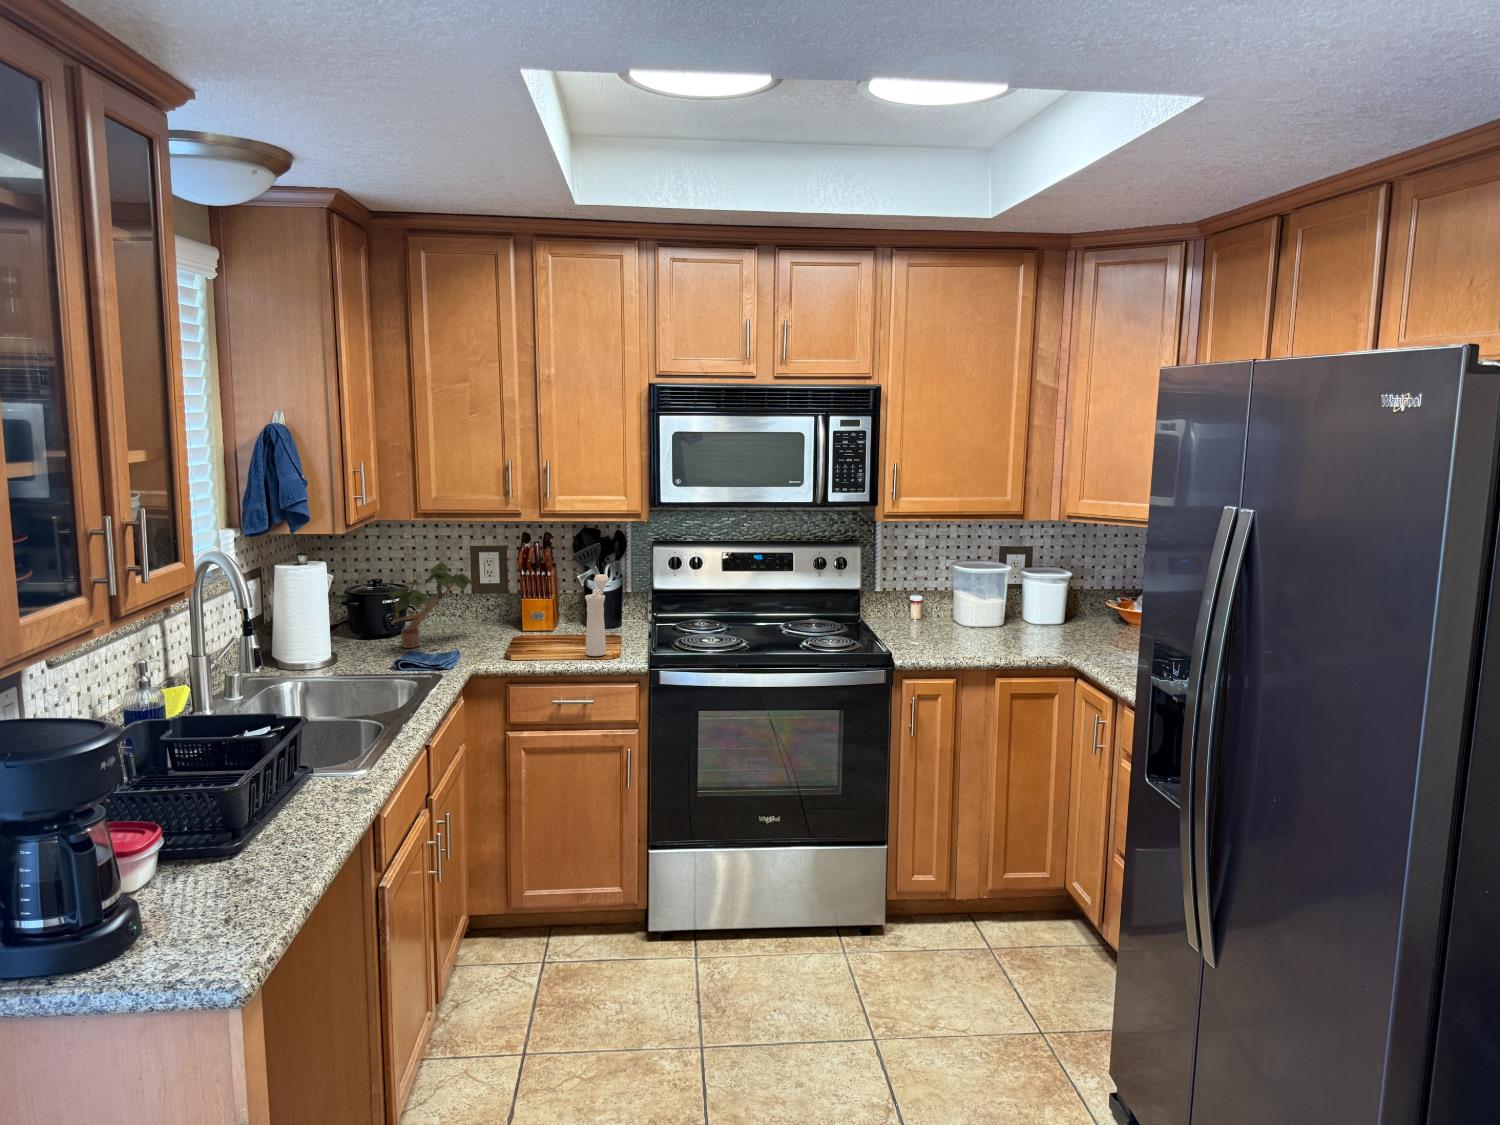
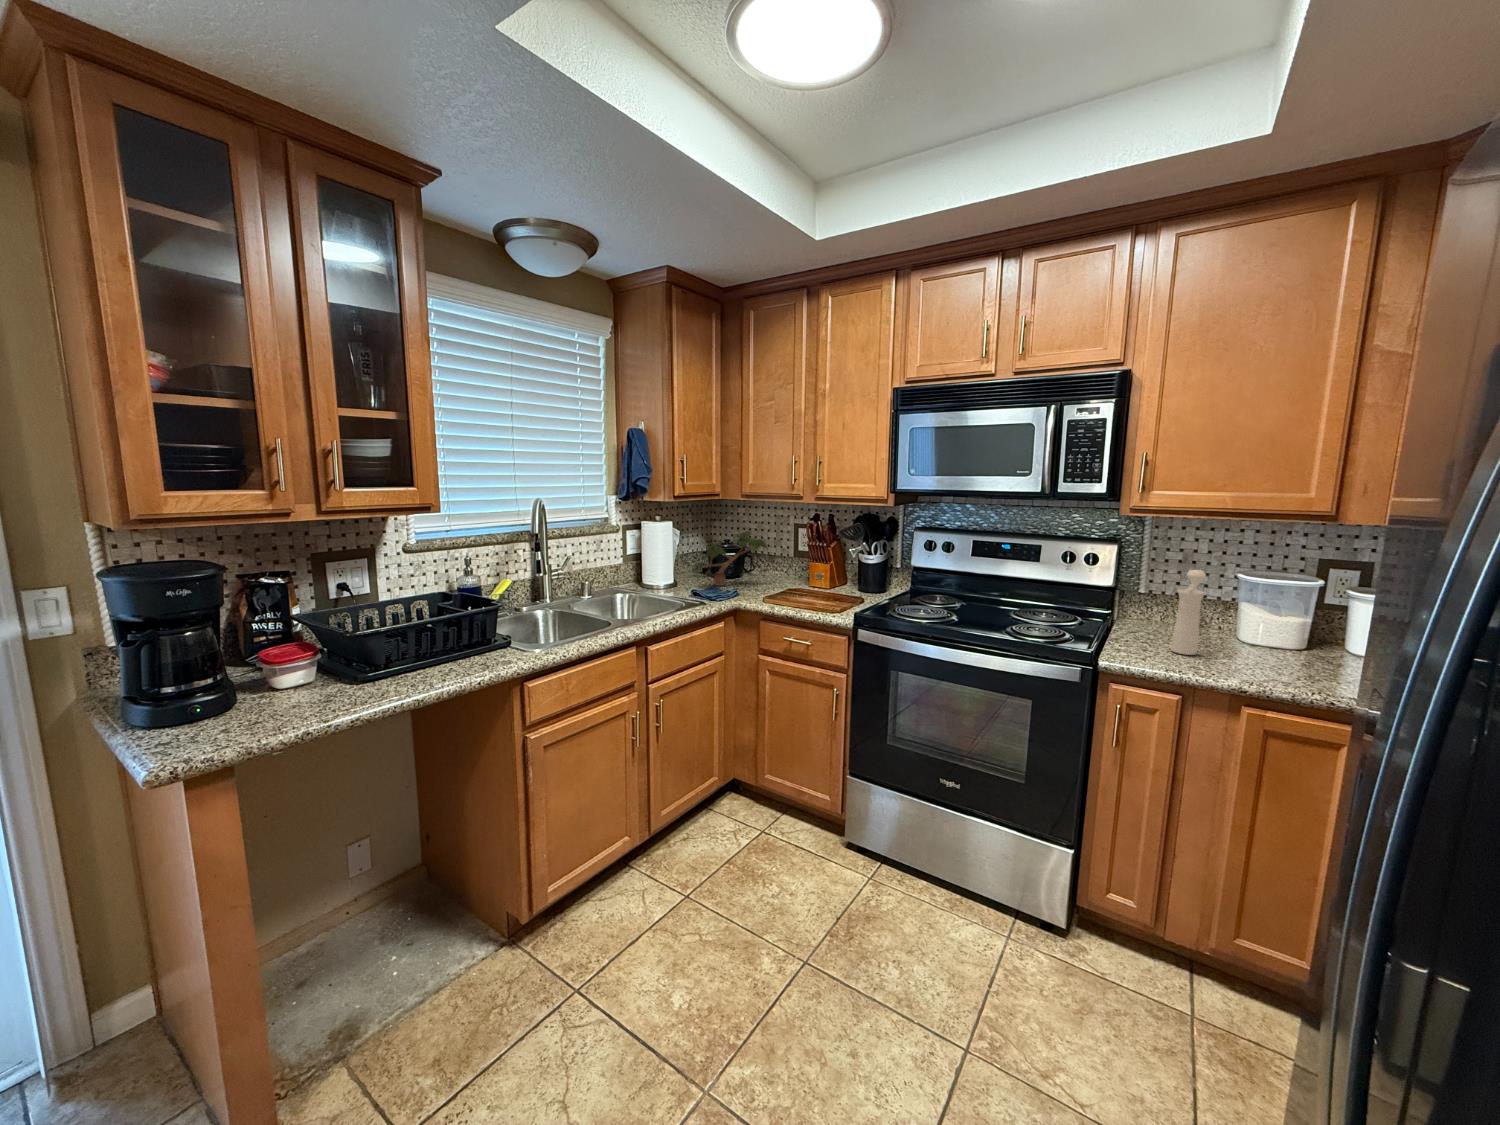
pepper mill: present [585,574,609,656] -> present [1172,570,1206,655]

